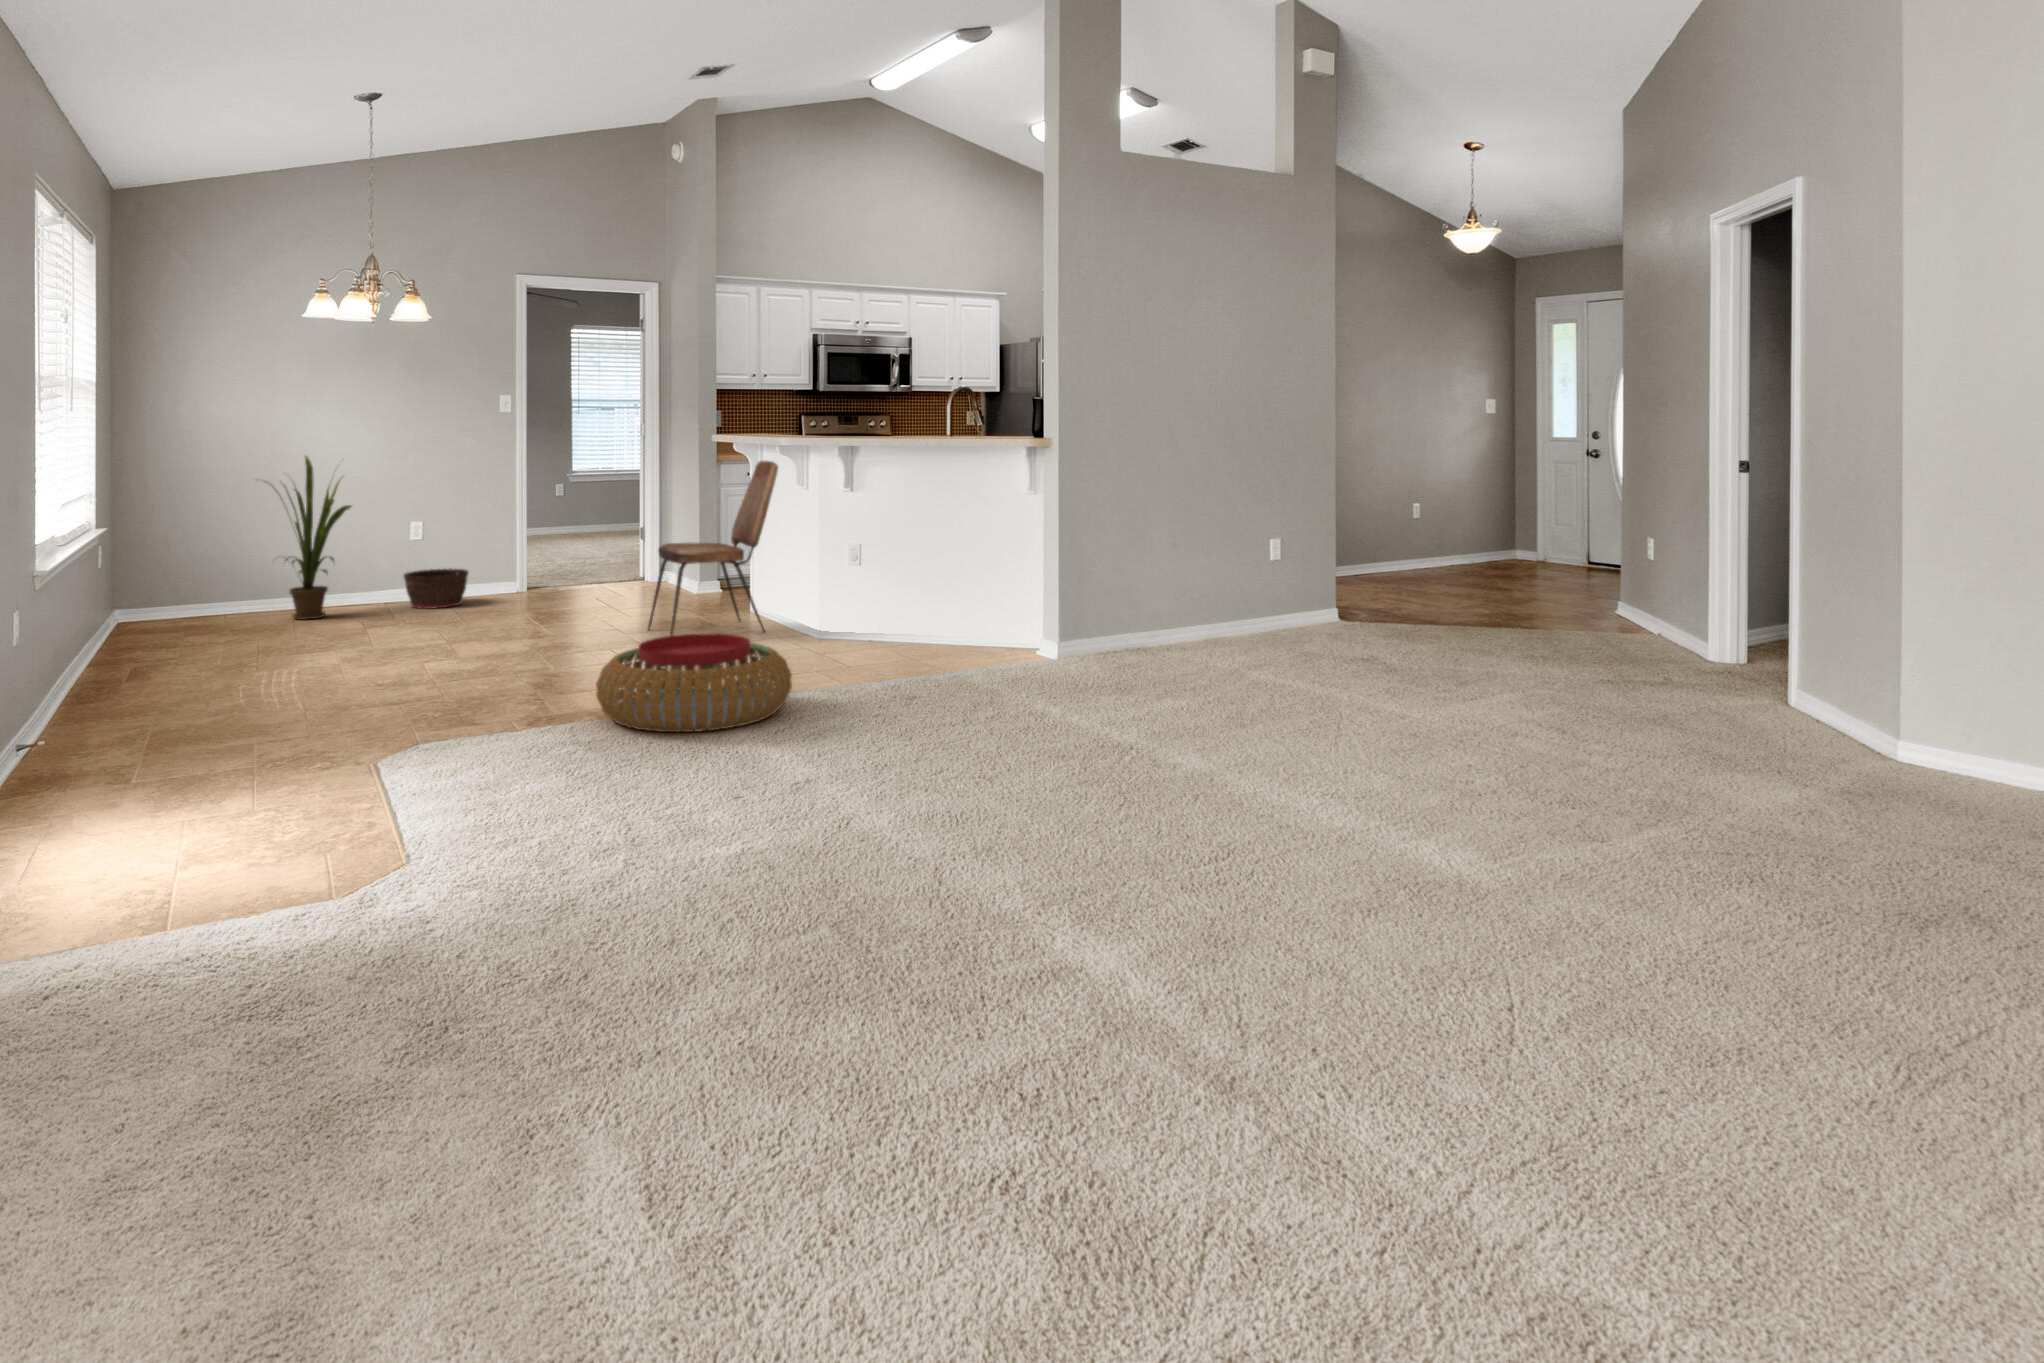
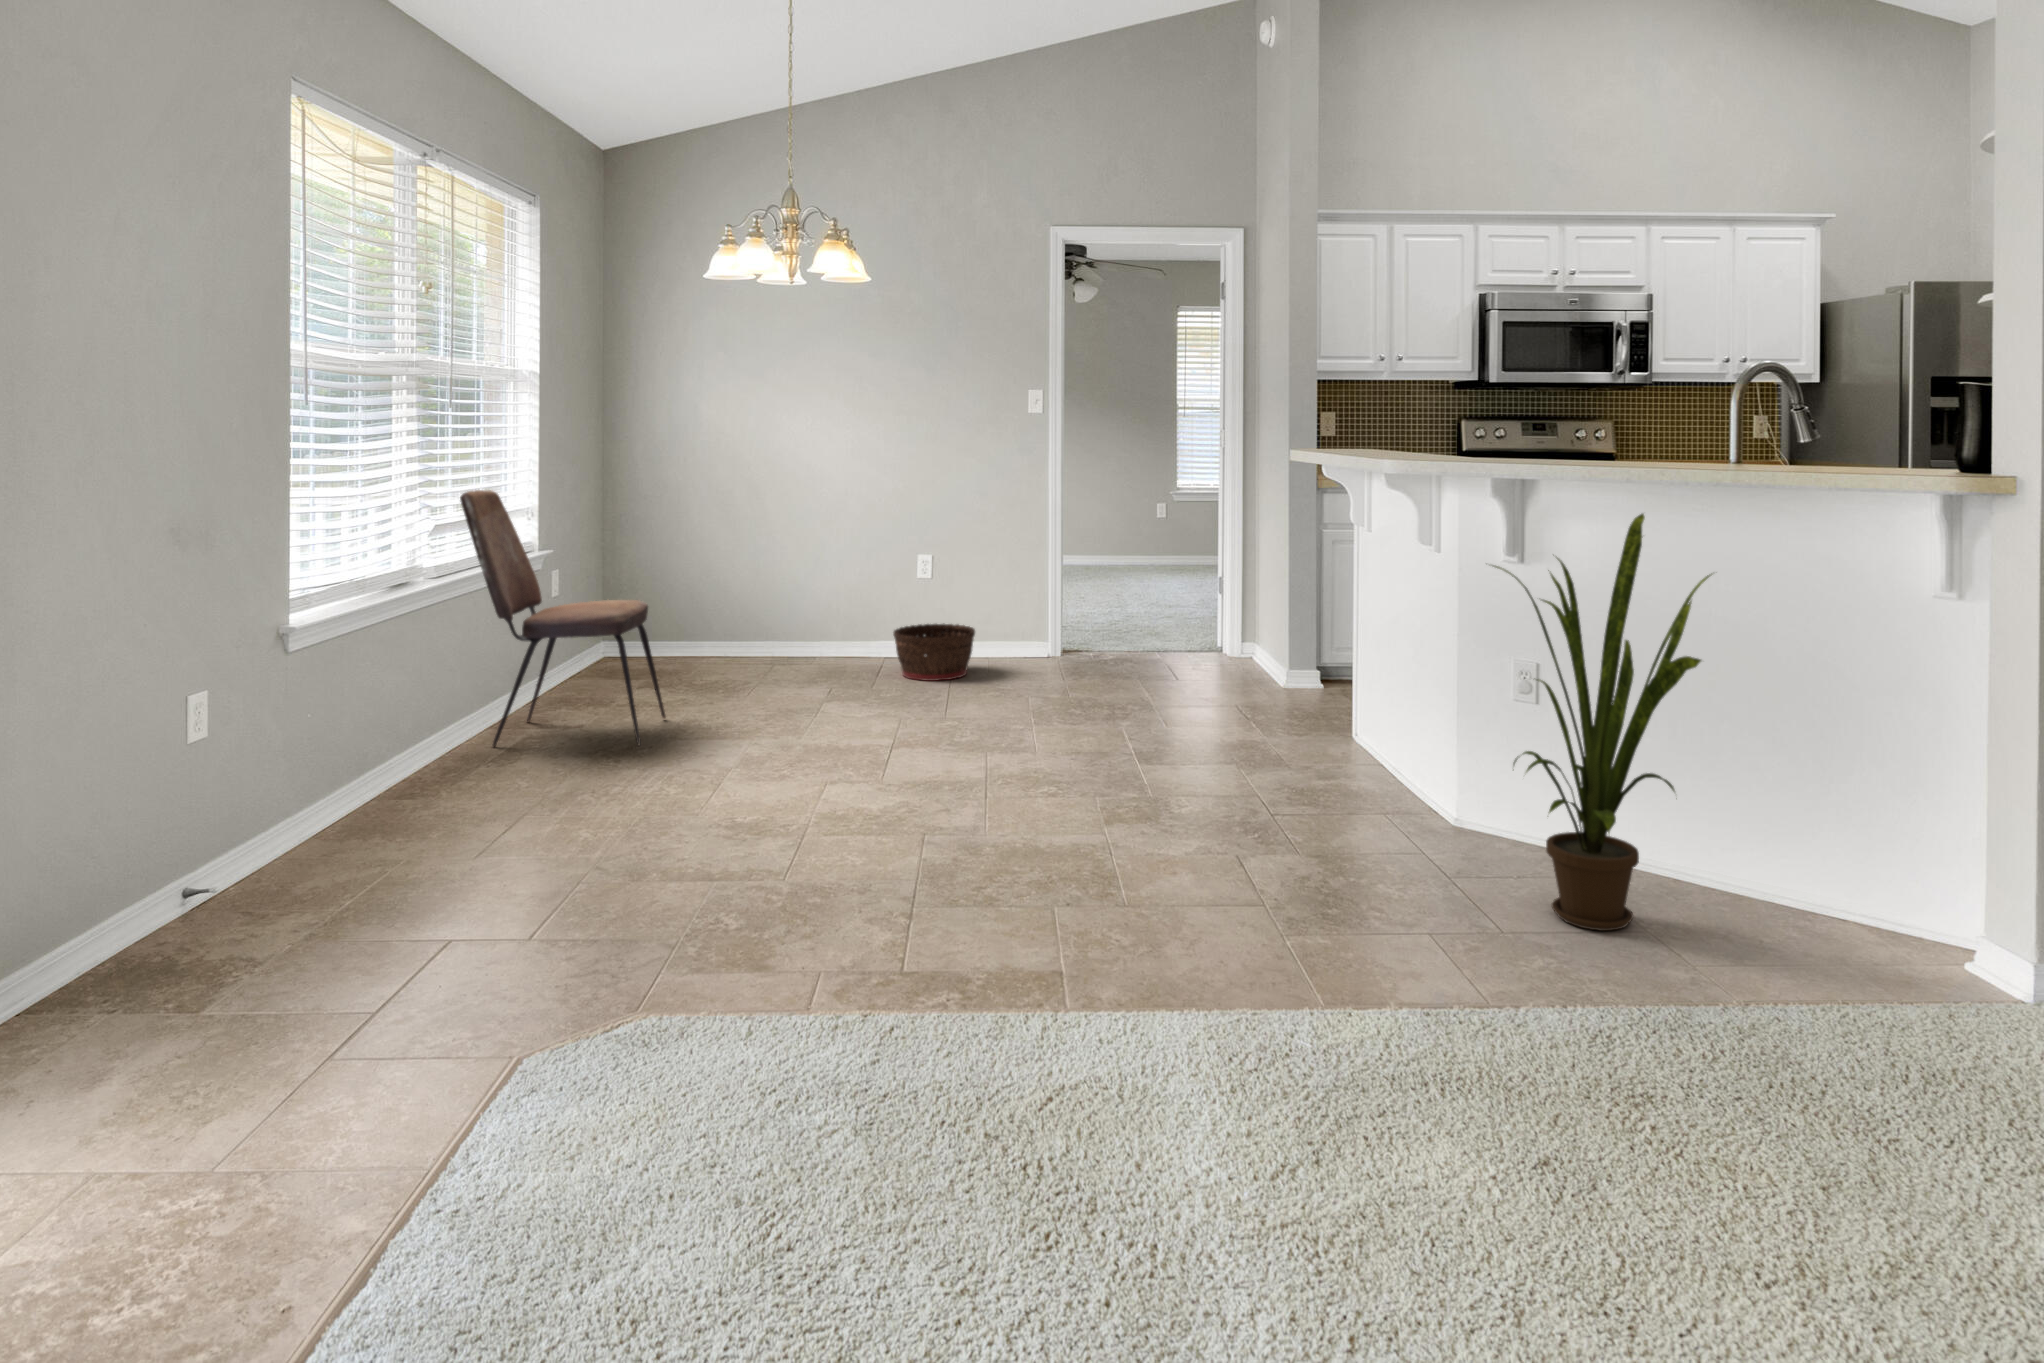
house plant: present [265,456,351,620] -> present [1494,514,1712,931]
dining chair: present [648,461,778,636] -> present [460,490,666,748]
pouf: present [596,633,792,732] -> none [926,869,1342,1153]

